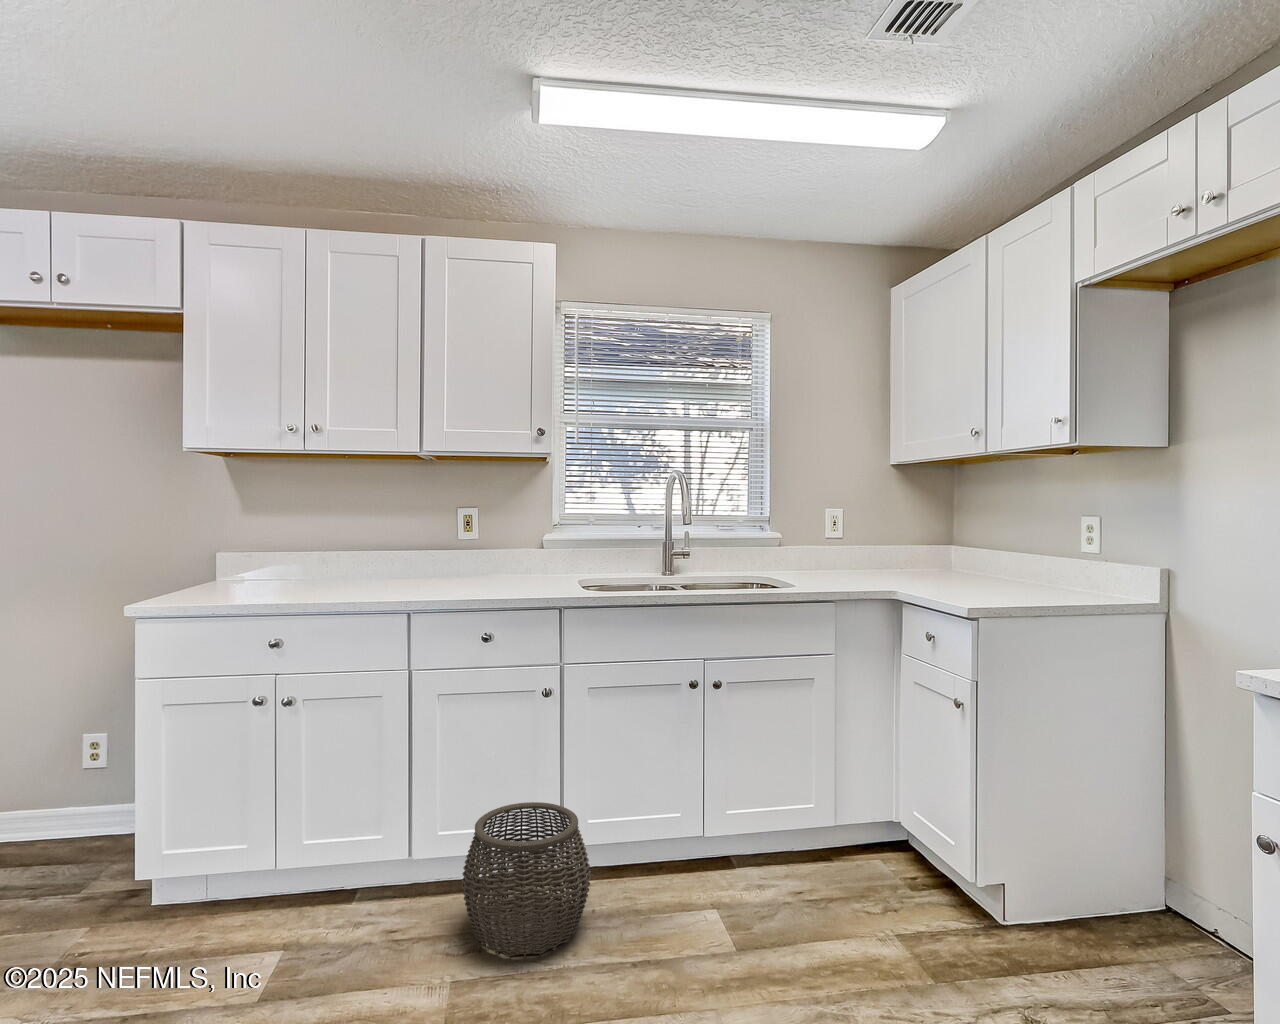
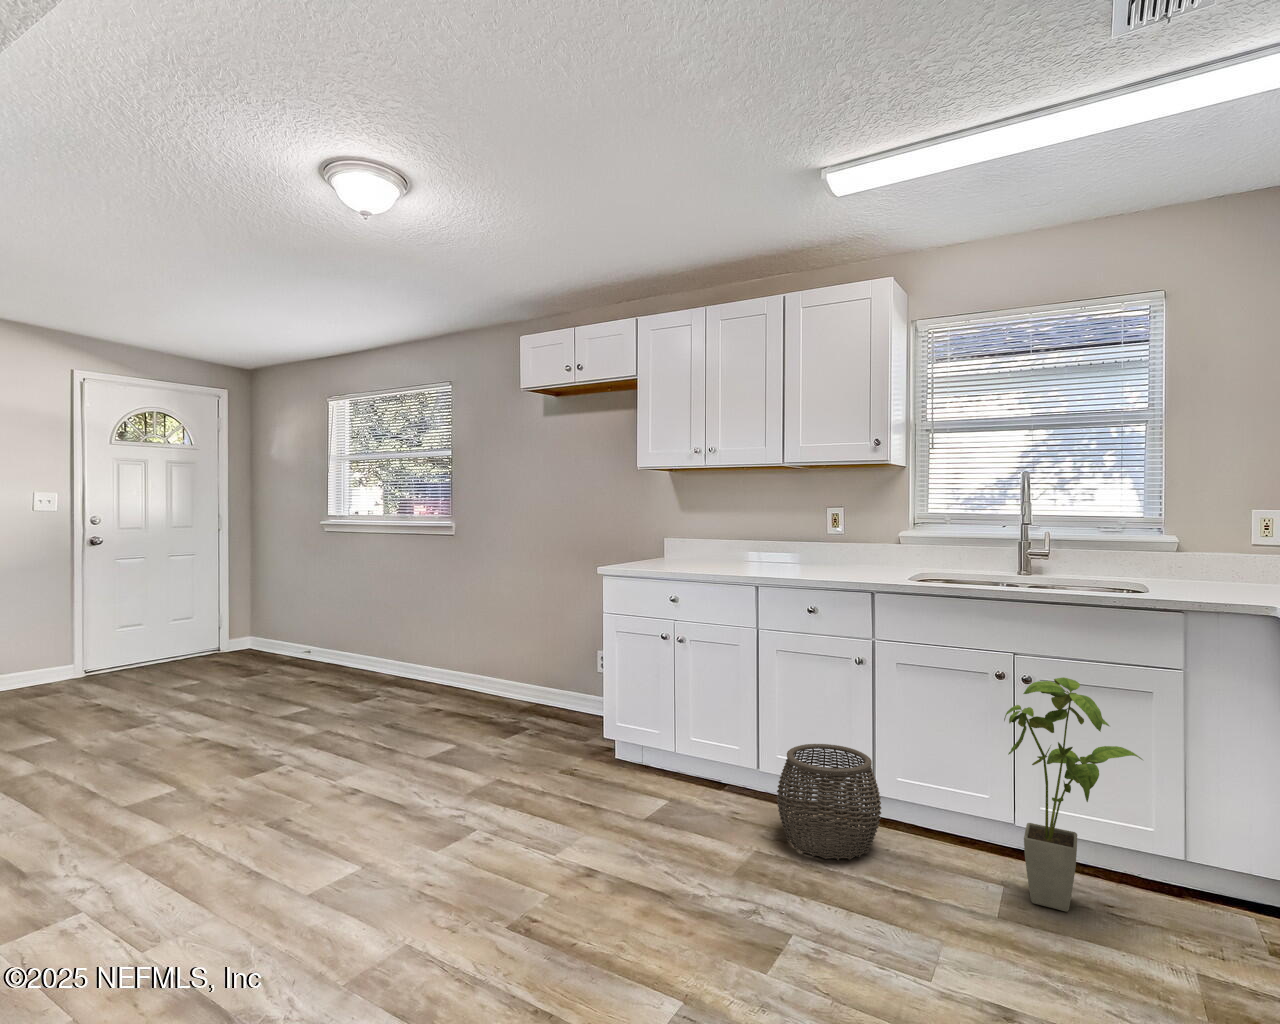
house plant: none [710,683,825,920] -> present [1004,677,1142,911]

